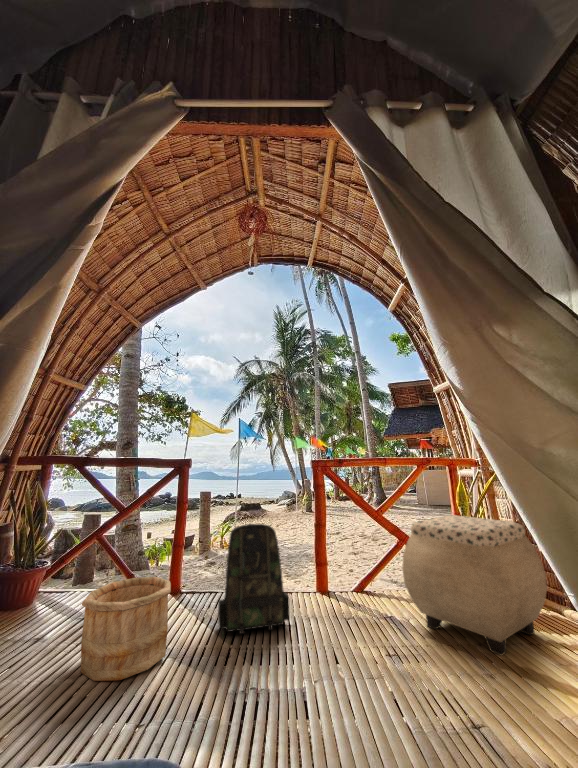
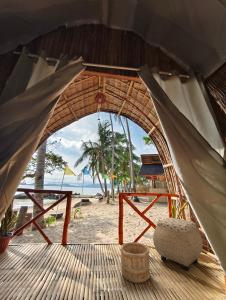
backpack: present [218,524,290,634] -> none [85,220,112,266]
wooden bucket: present [81,577,171,681] -> present [120,242,150,283]

